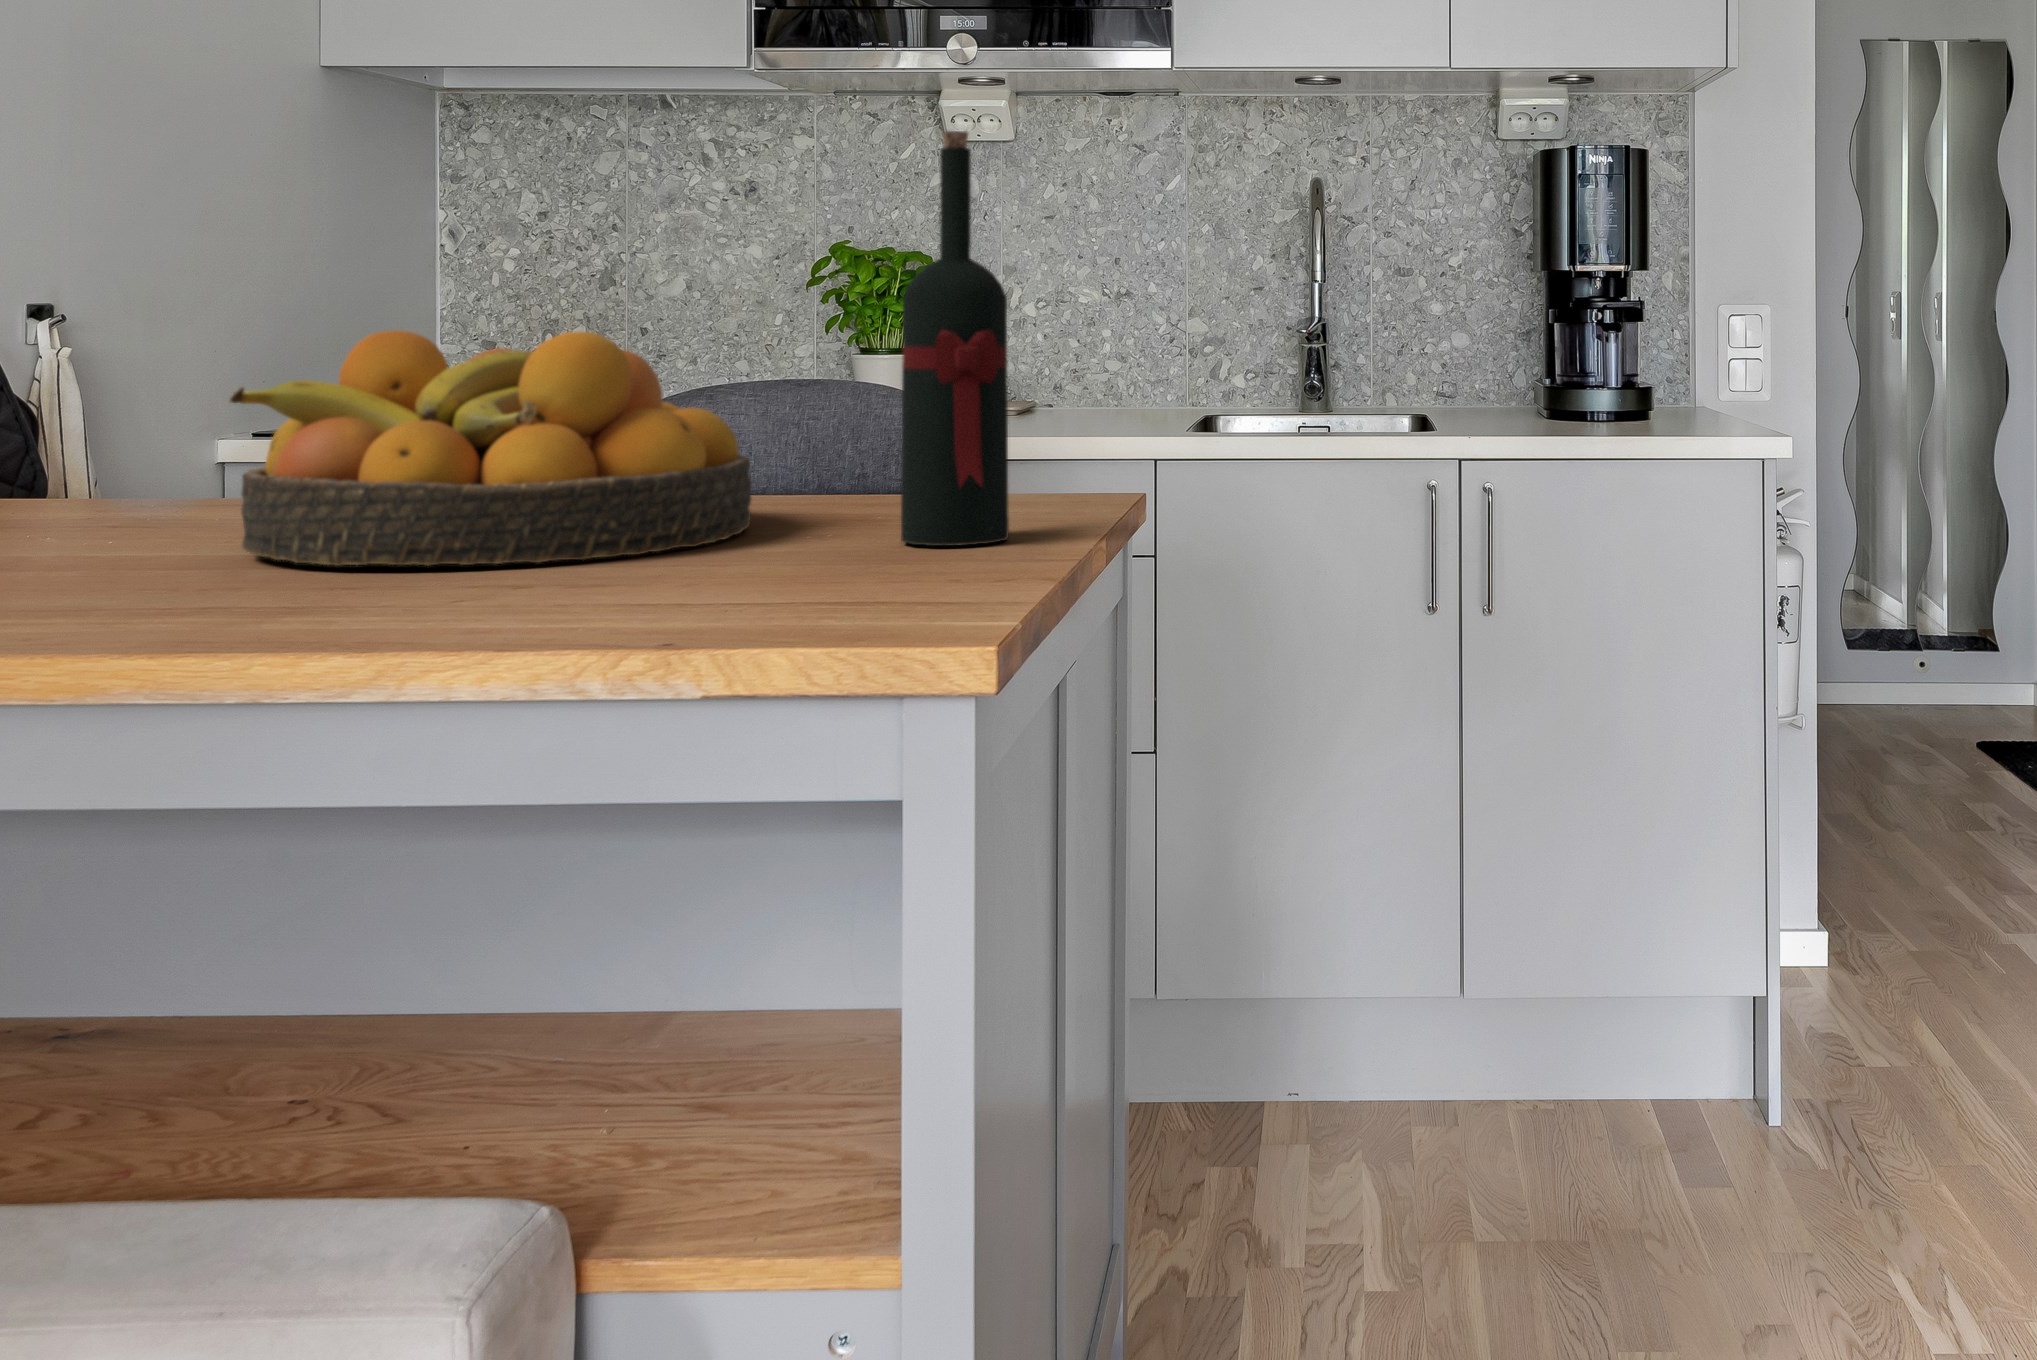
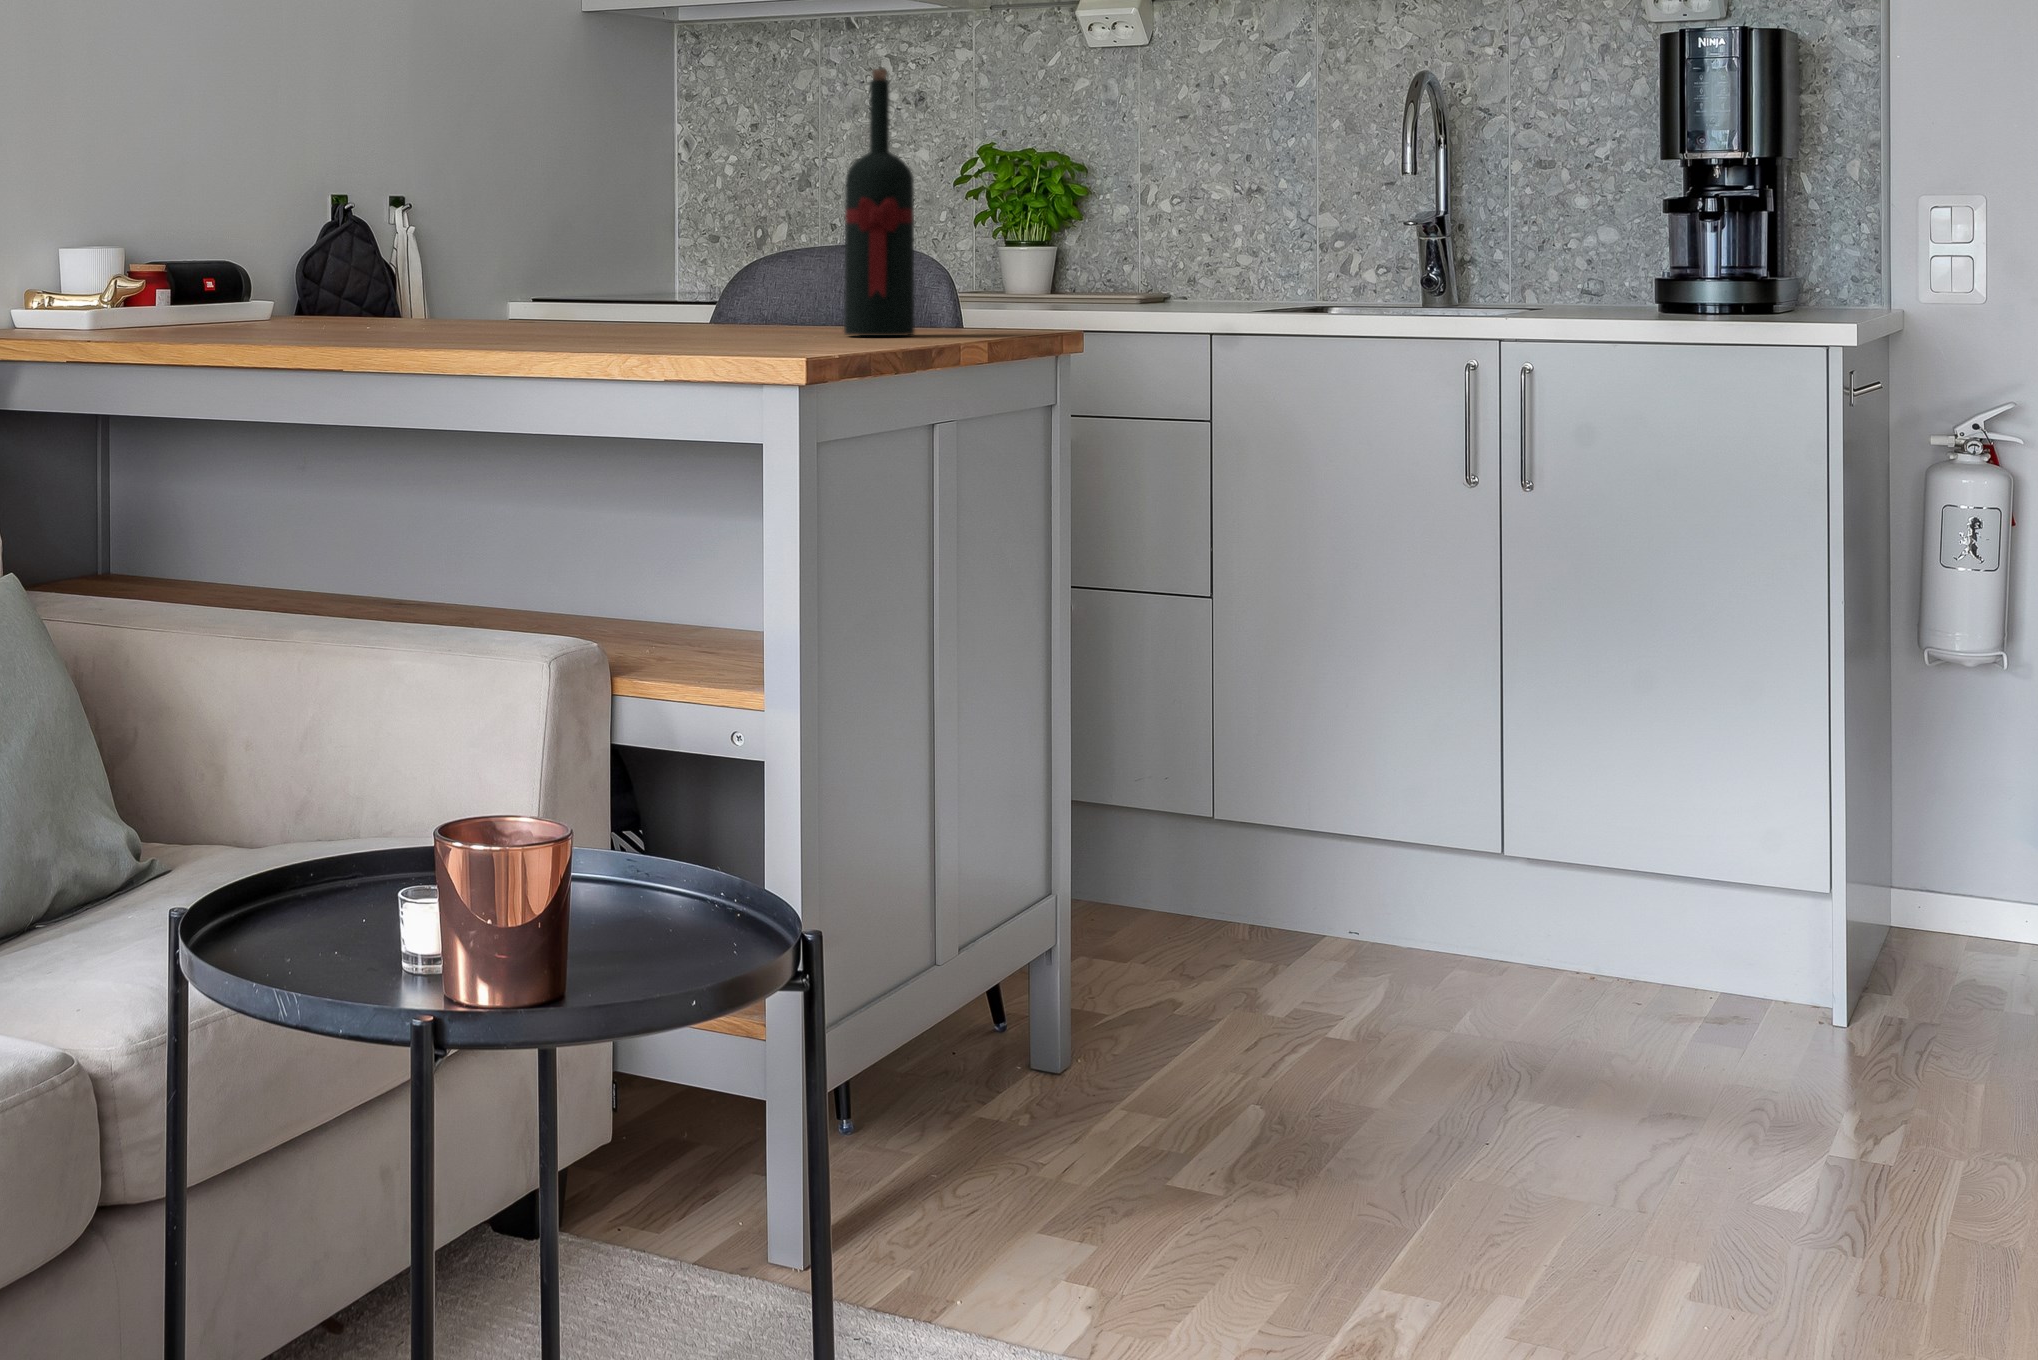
fruit bowl: present [229,330,751,566] -> none [477,200,773,335]

